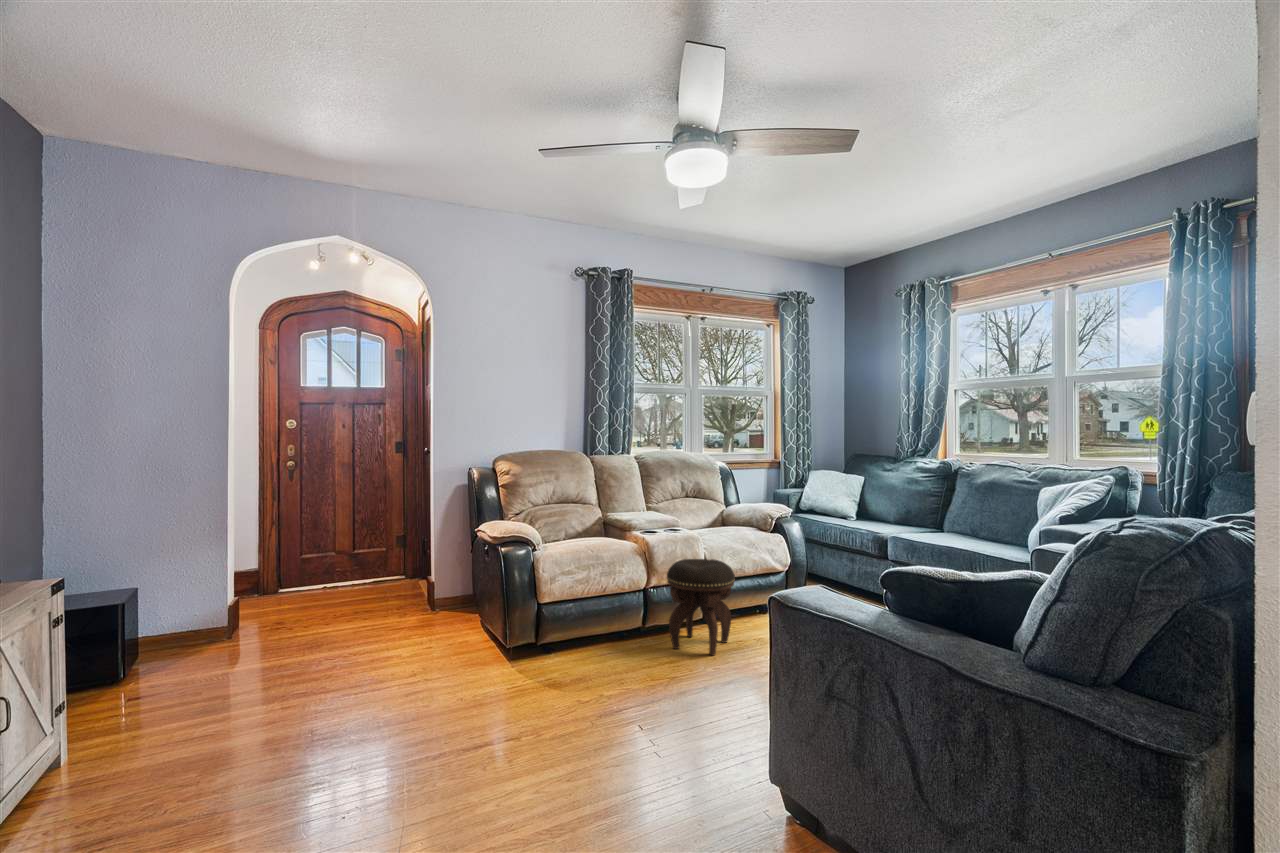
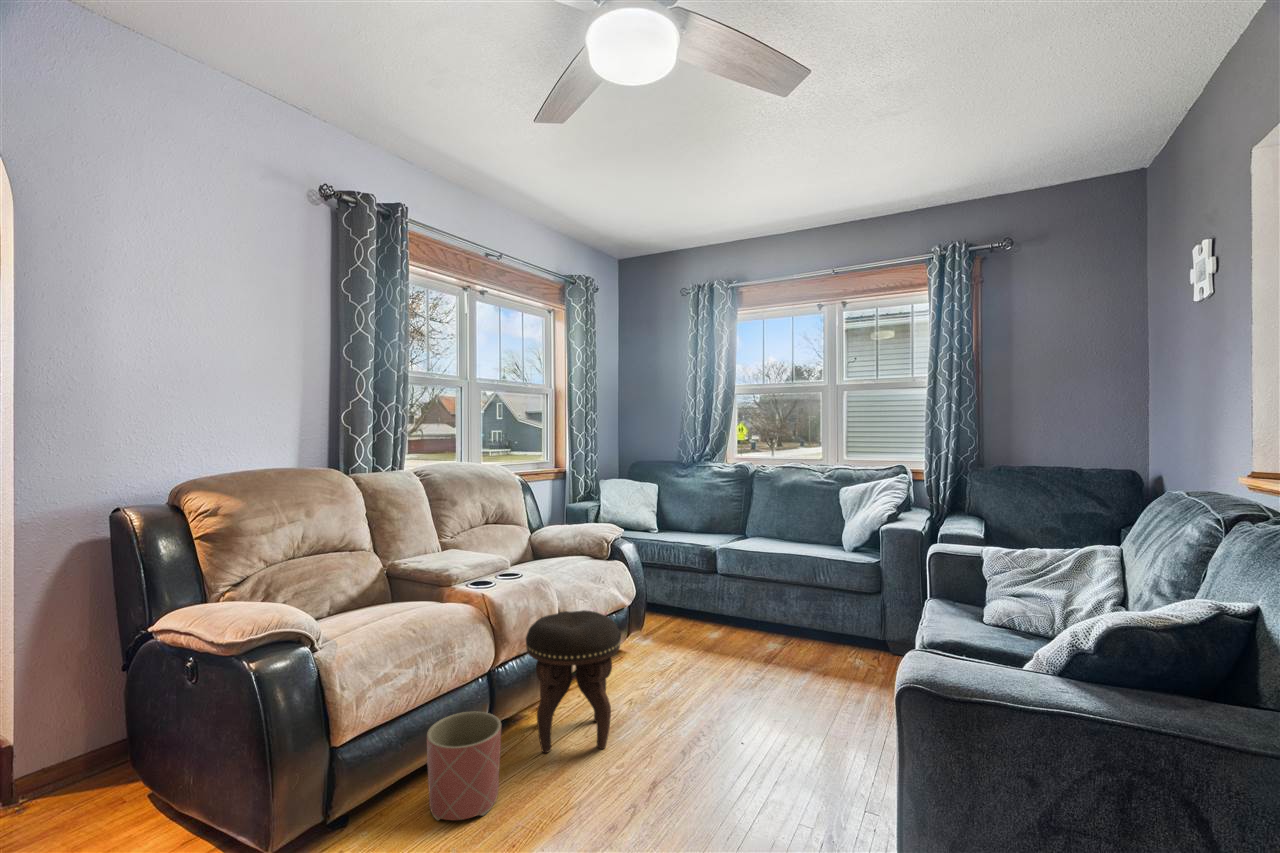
planter: none [590,605,634,665] -> present [427,711,501,821]

